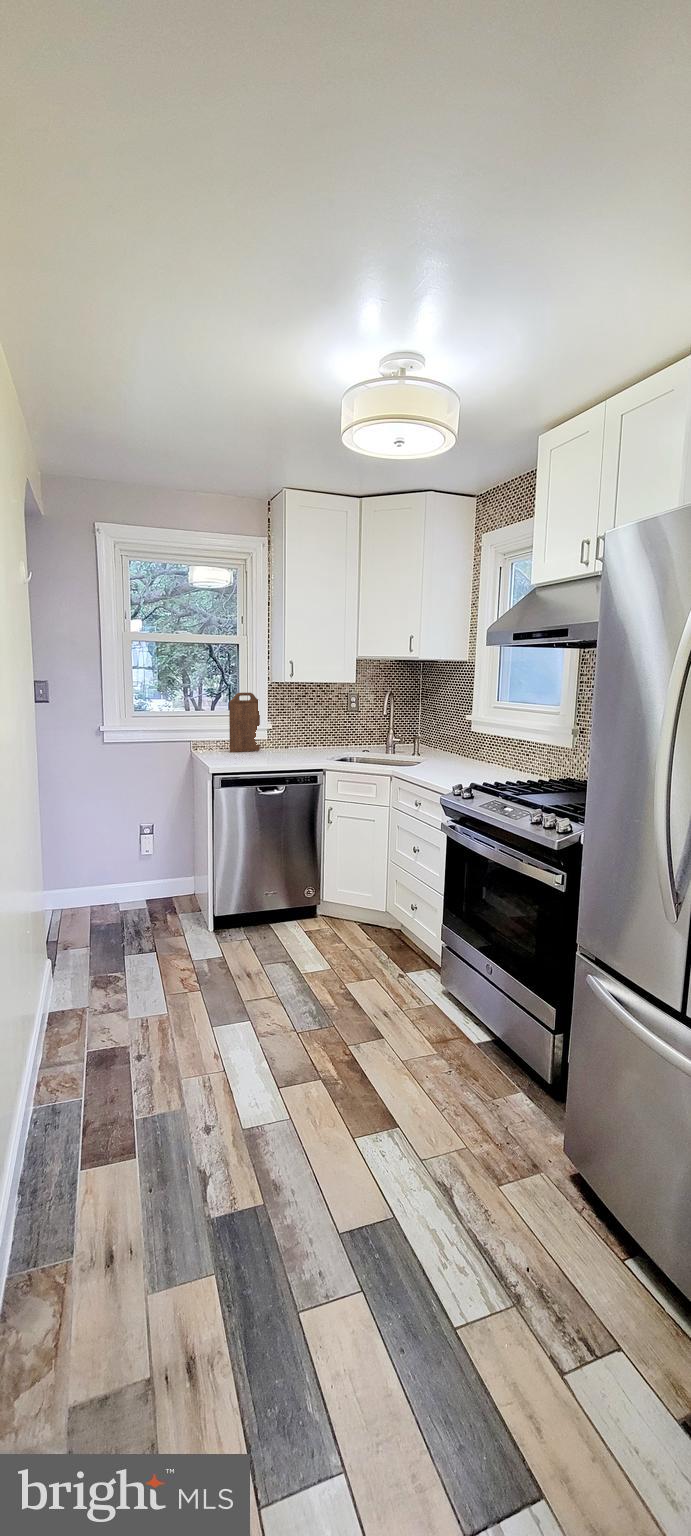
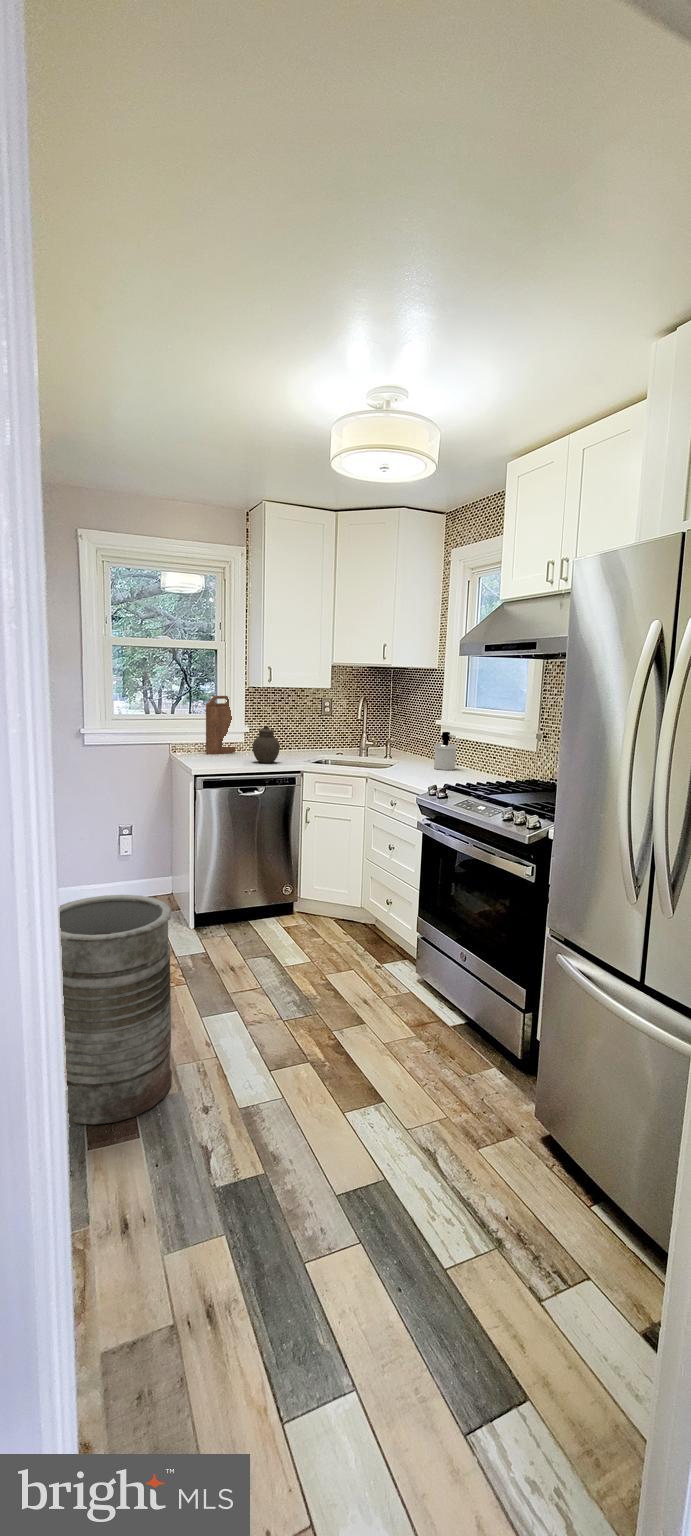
jar: none [275,723,303,761] -> present [253,726,280,763]
soap dispenser: none [463,729,489,769] -> present [434,732,459,770]
trash can: none [34,898,176,1142] -> present [60,895,172,1125]

